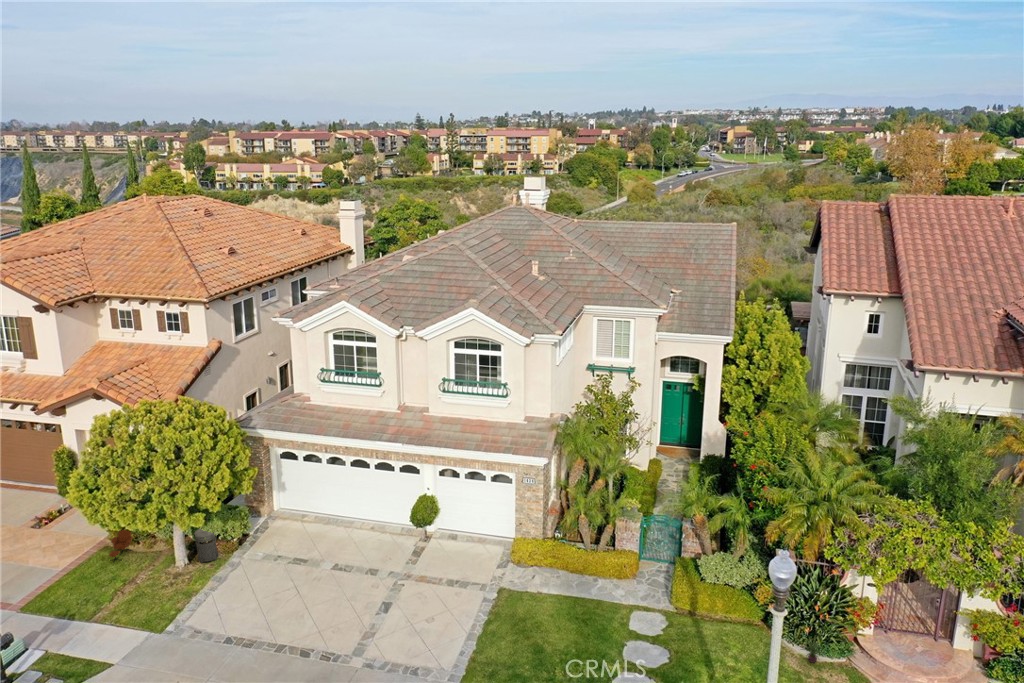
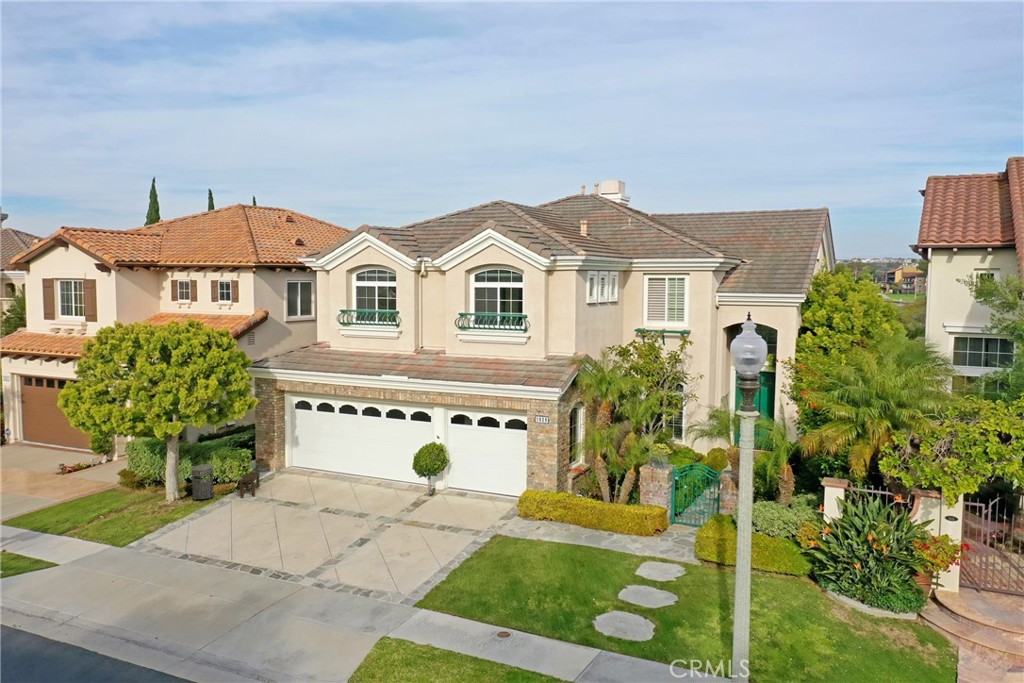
bench: none [242,525,258,556] -> present [239,471,260,498]
lounge chair: present [109,530,133,560] -> none [108,463,138,498]
decorative plant: present [802,639,823,663] -> none [857,588,895,622]

